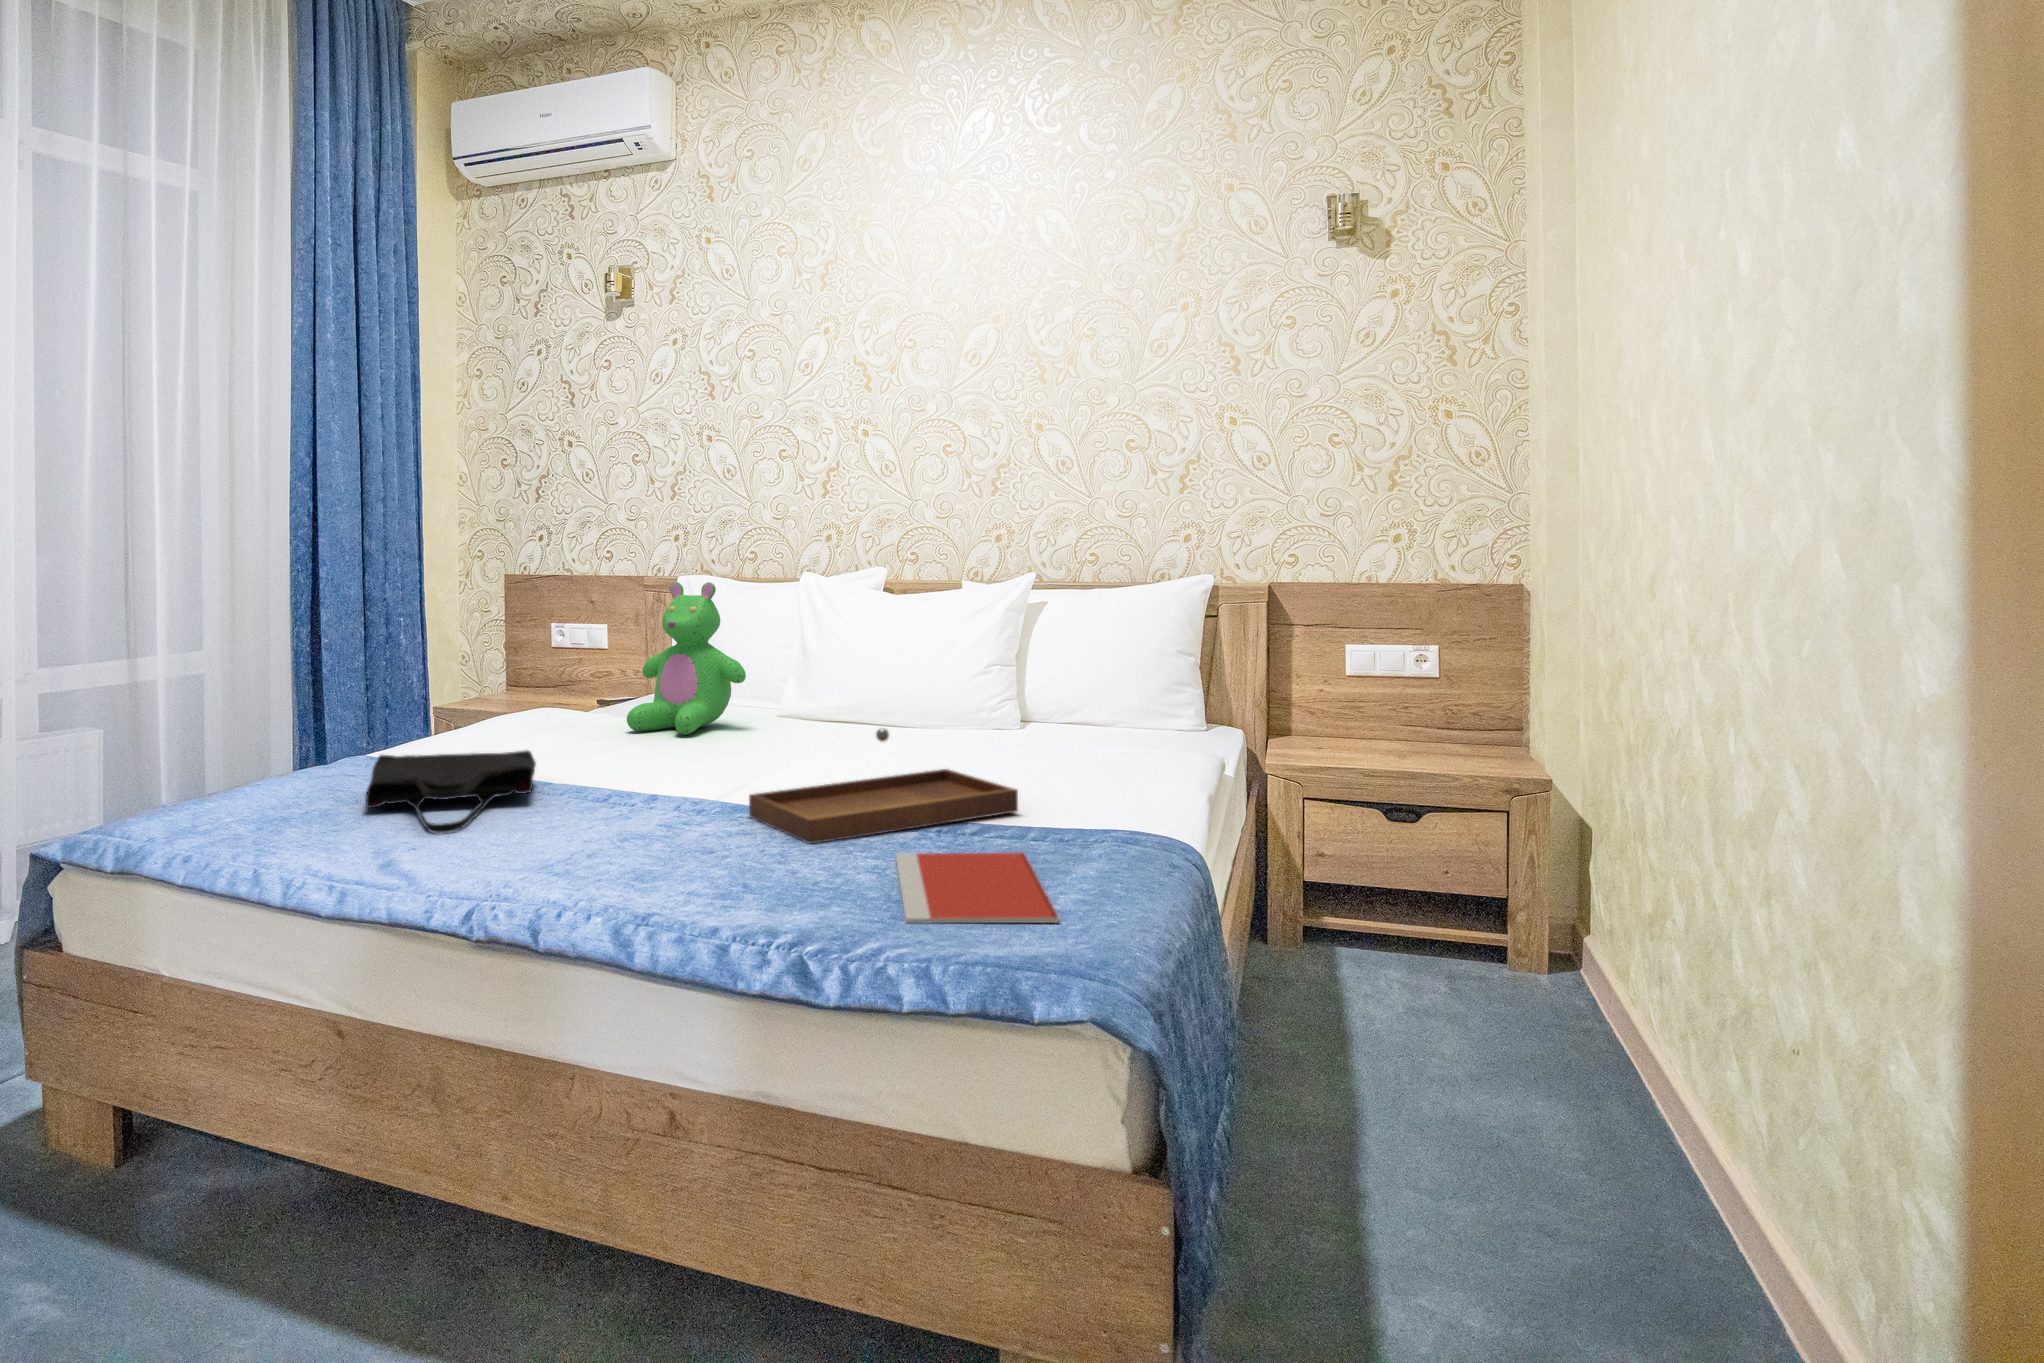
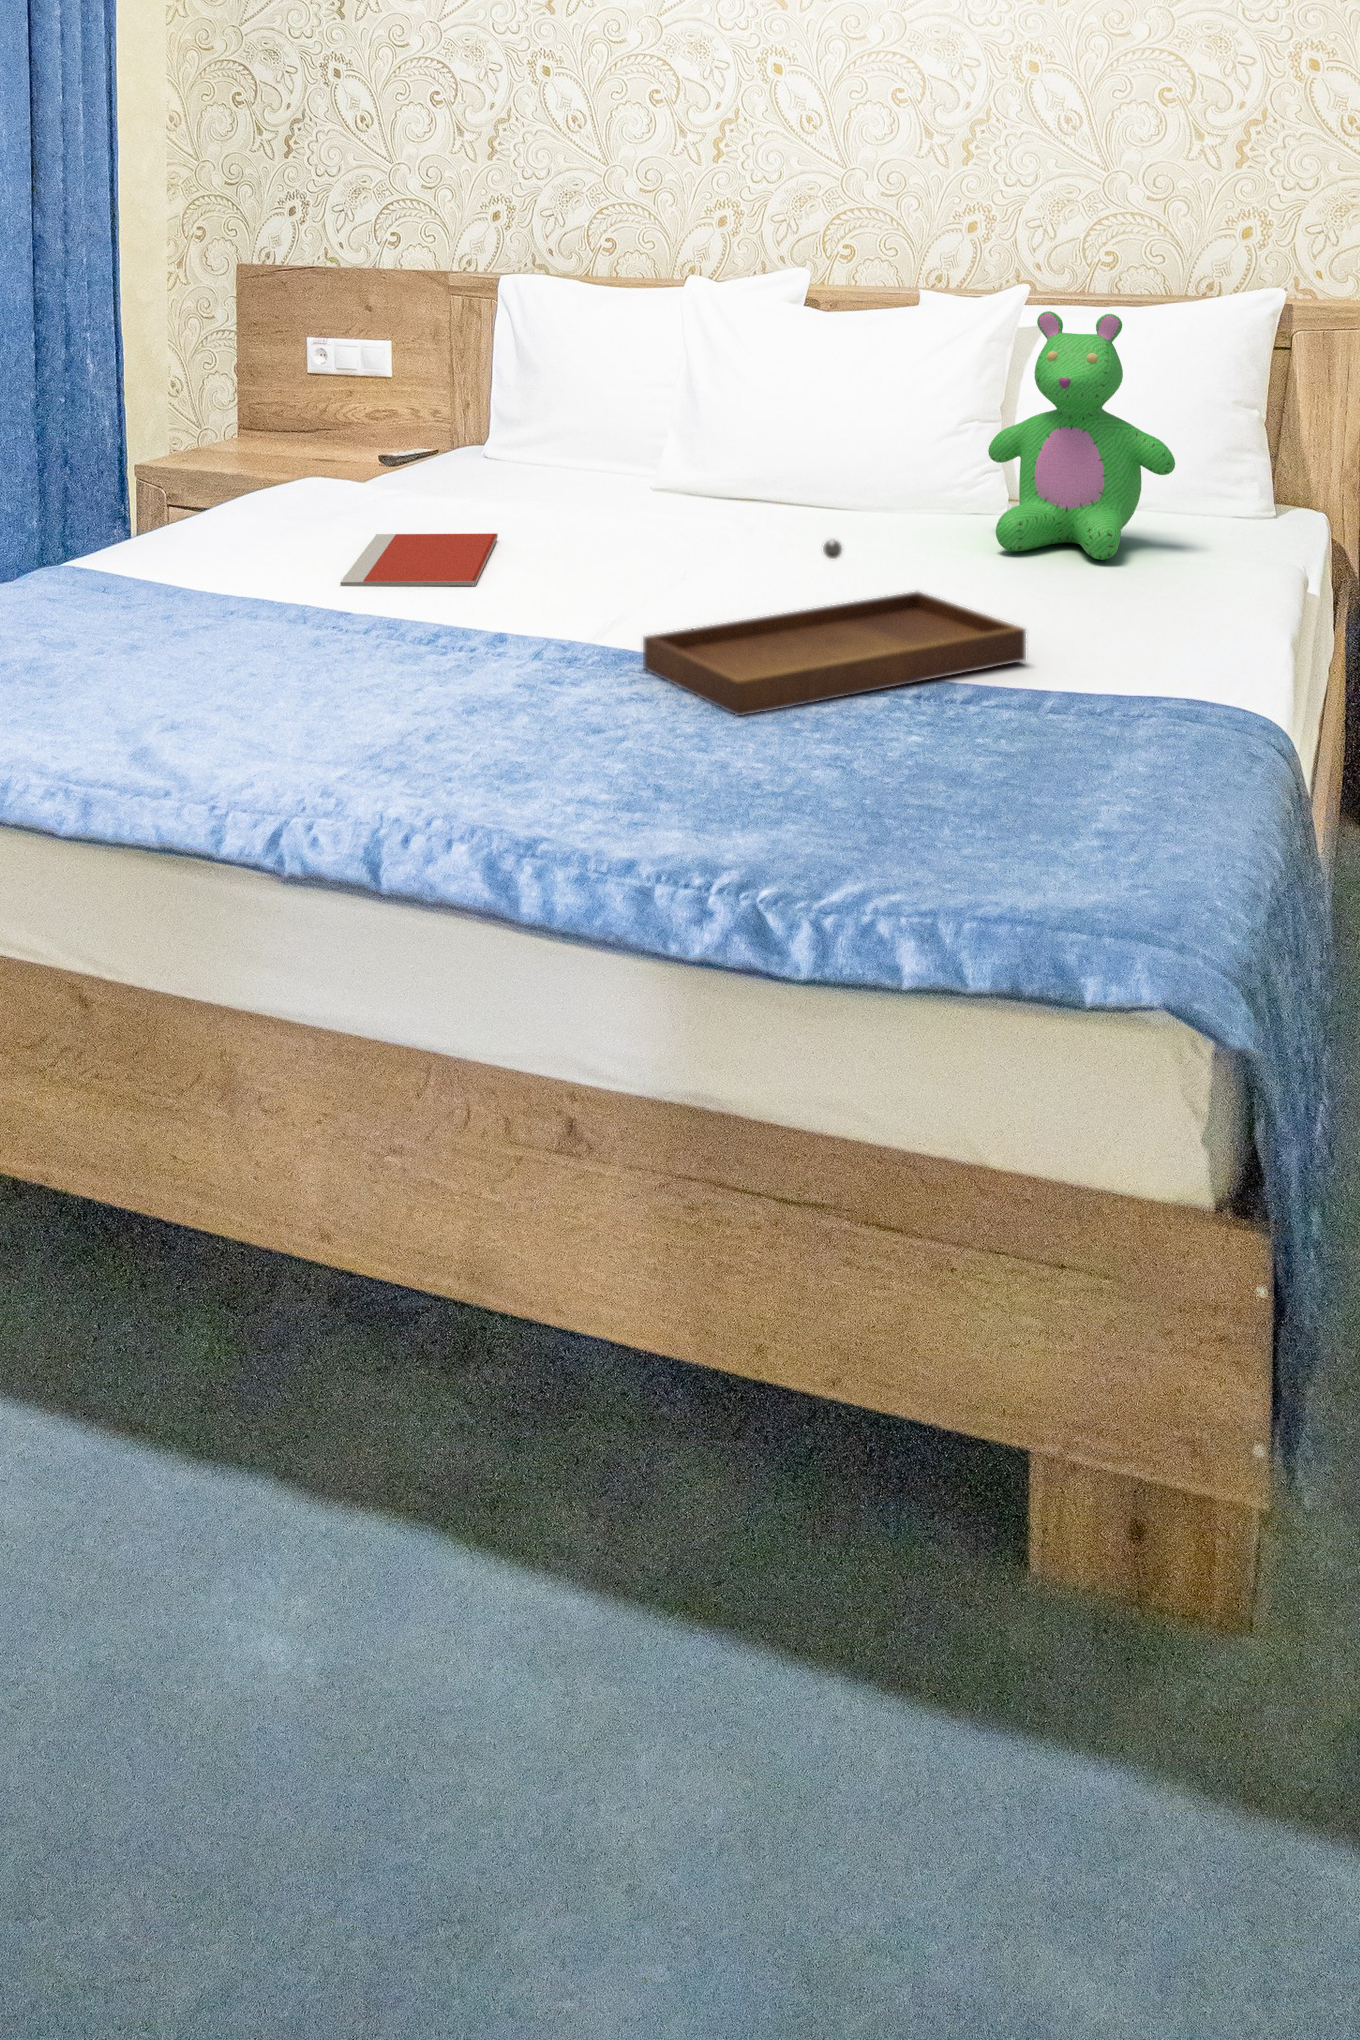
teddy bear: present [627,582,746,735] -> present [988,311,1175,560]
tote bag: present [366,751,536,833] -> none [89,560,328,698]
notebook: present [896,852,1059,923] -> present [340,533,498,586]

